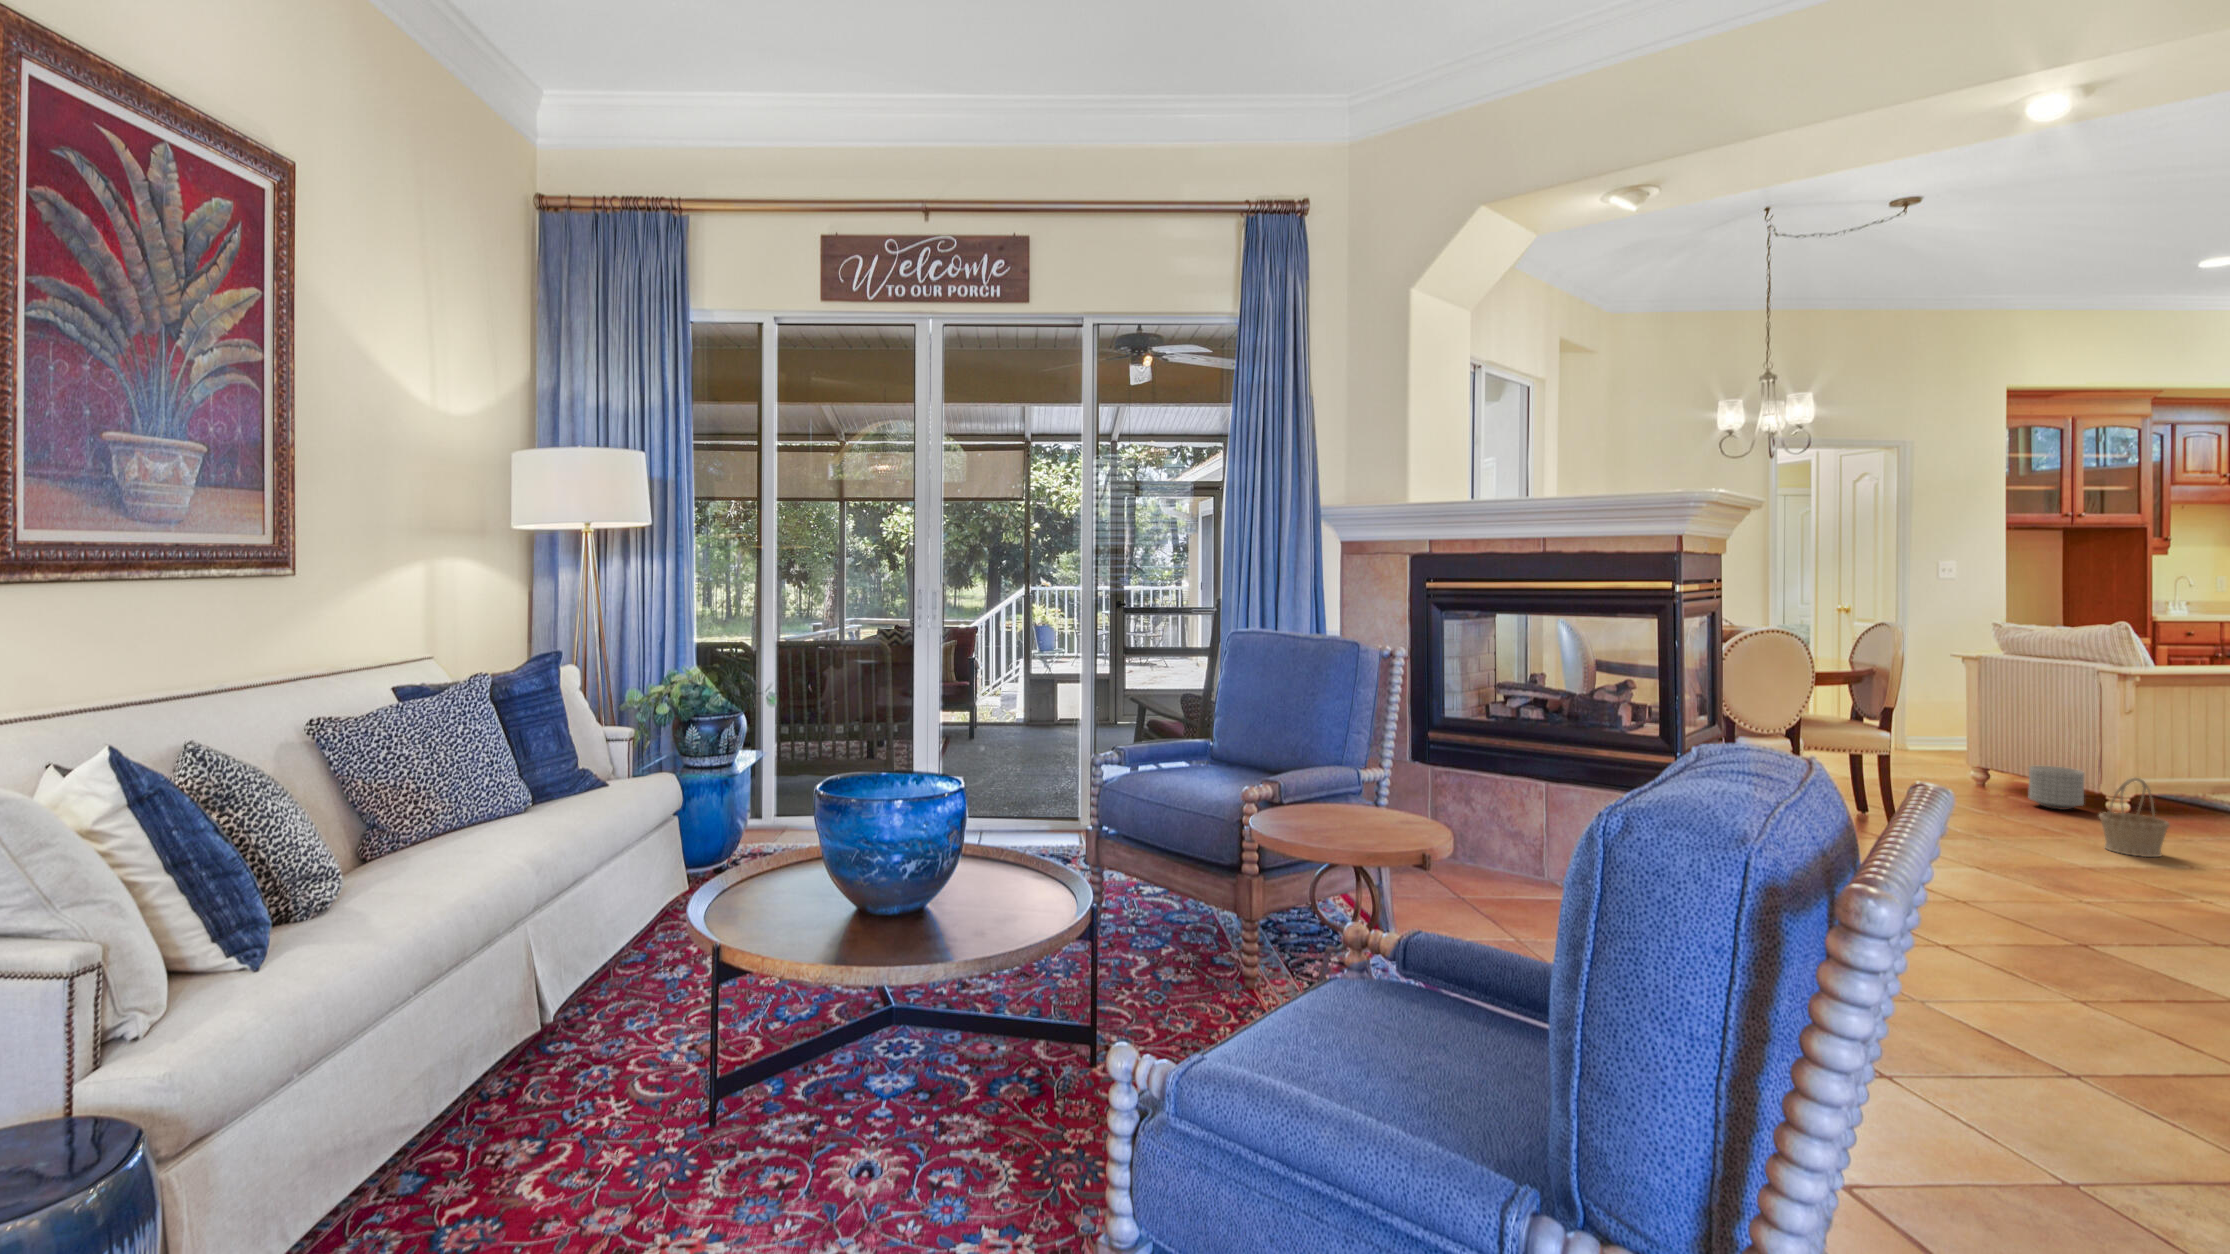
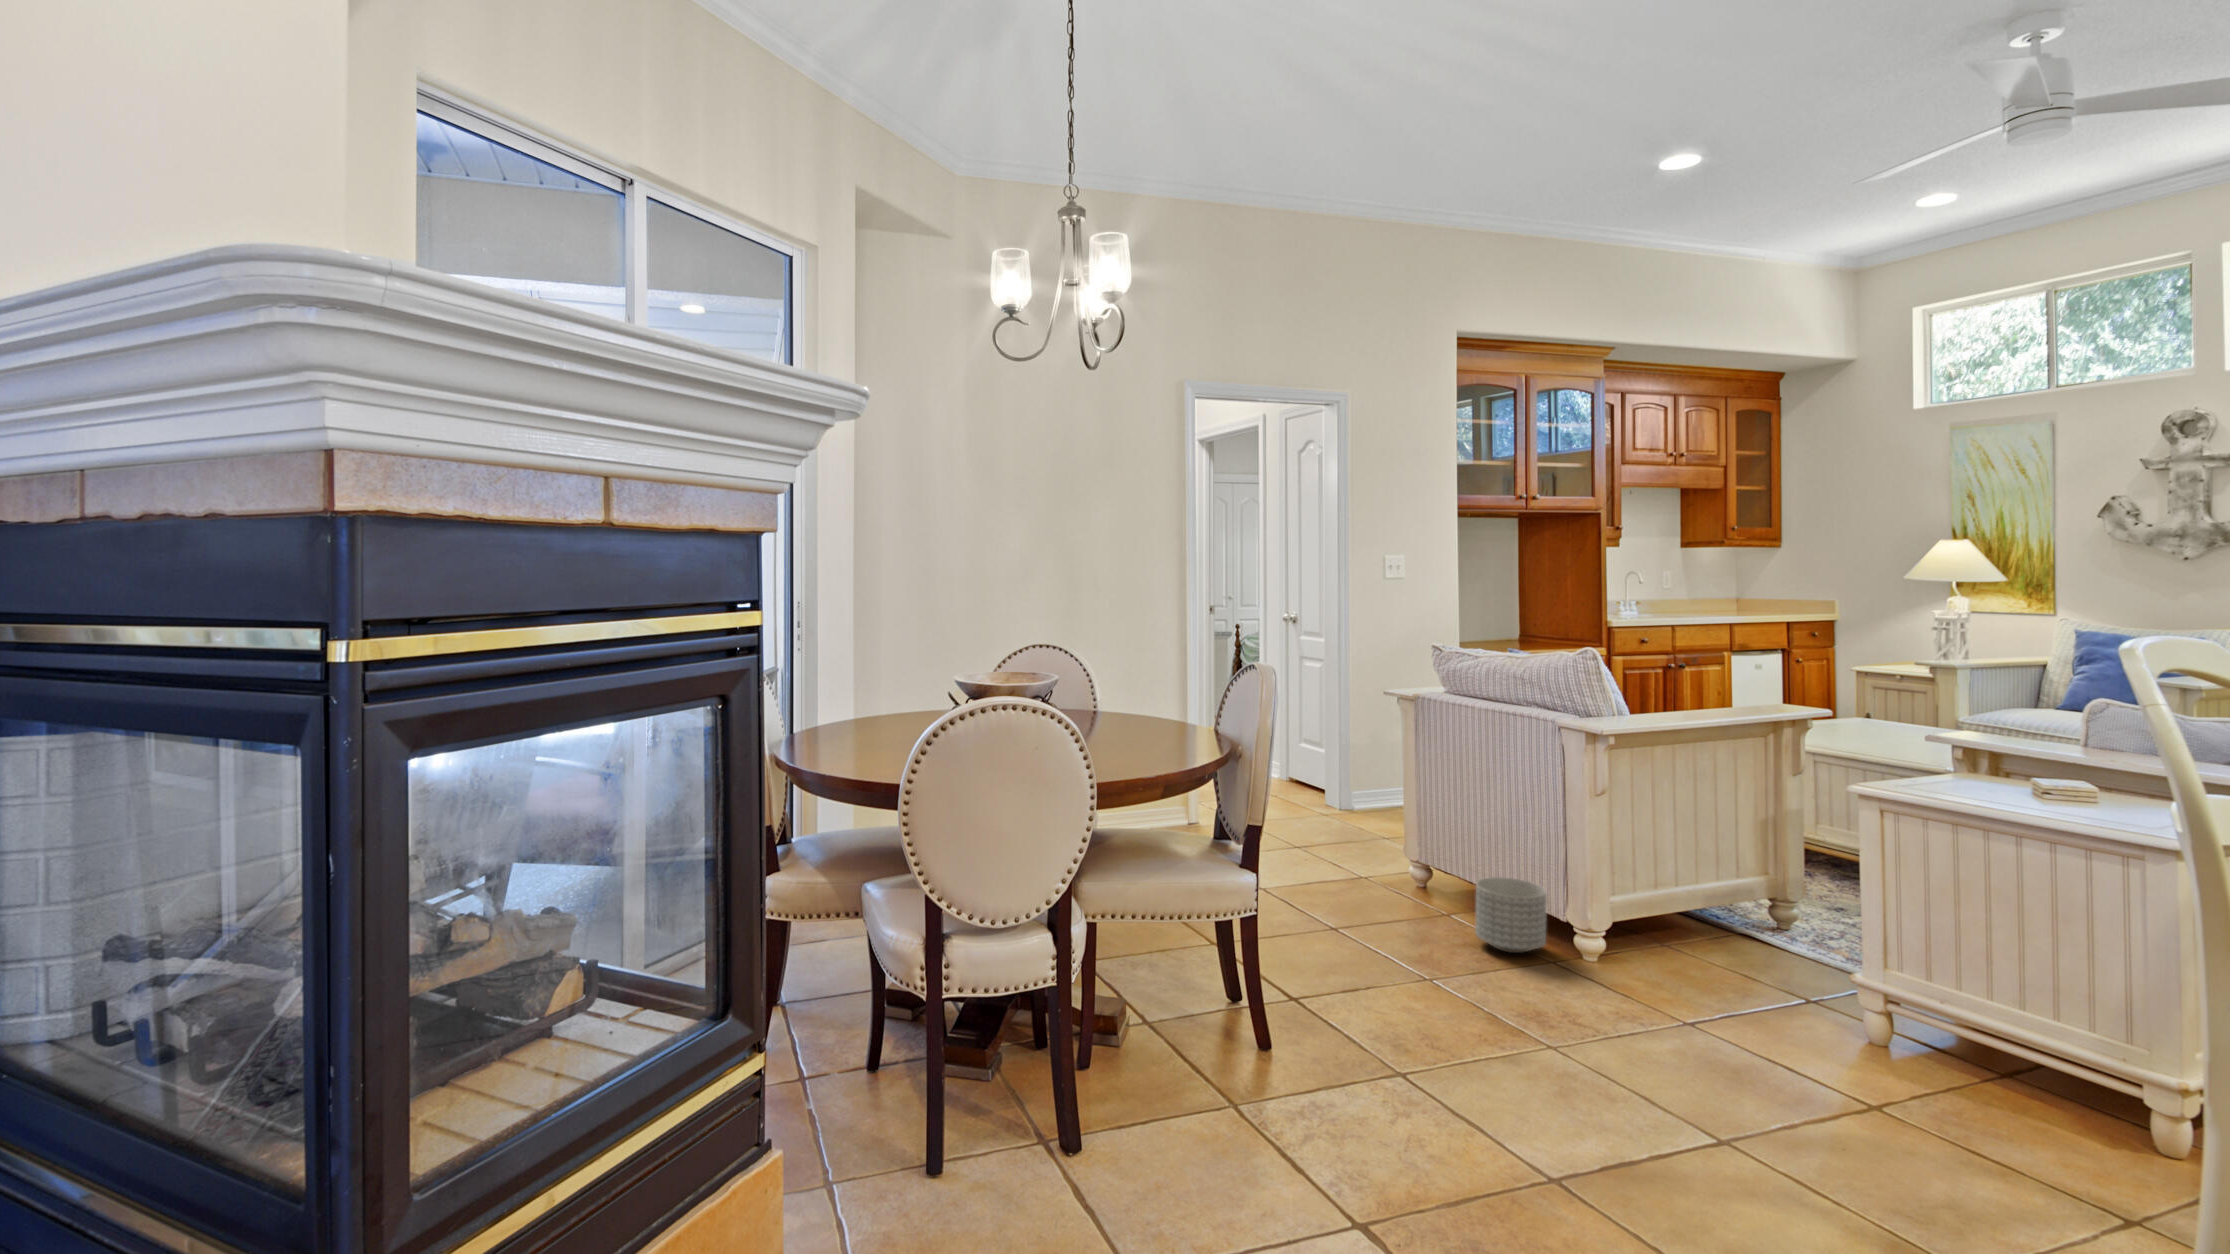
basket: present [2099,778,2170,857] -> none [1571,954,1679,1112]

